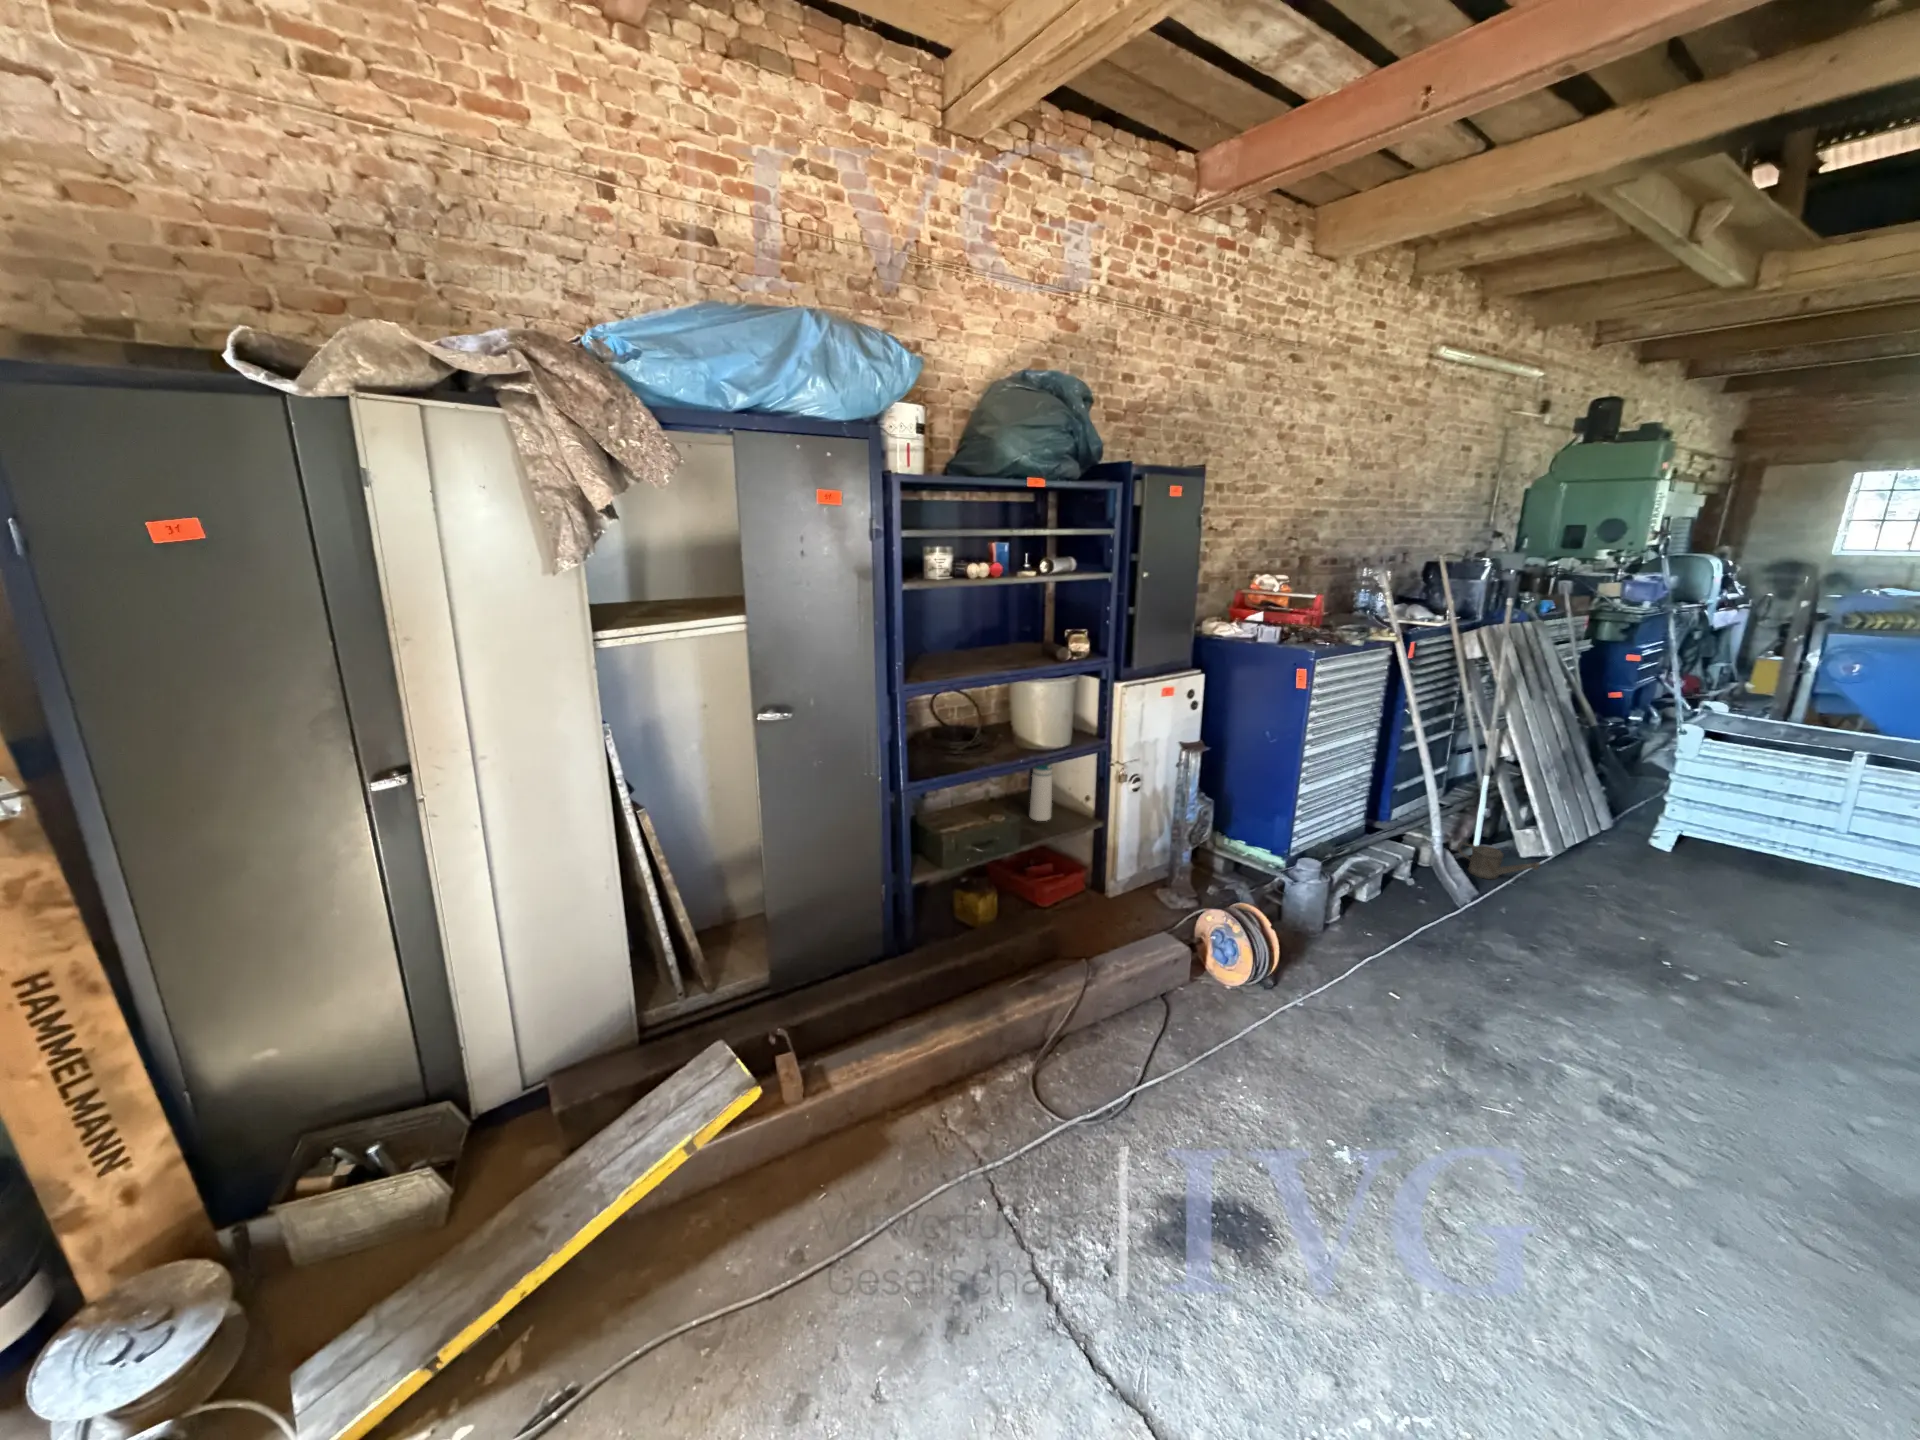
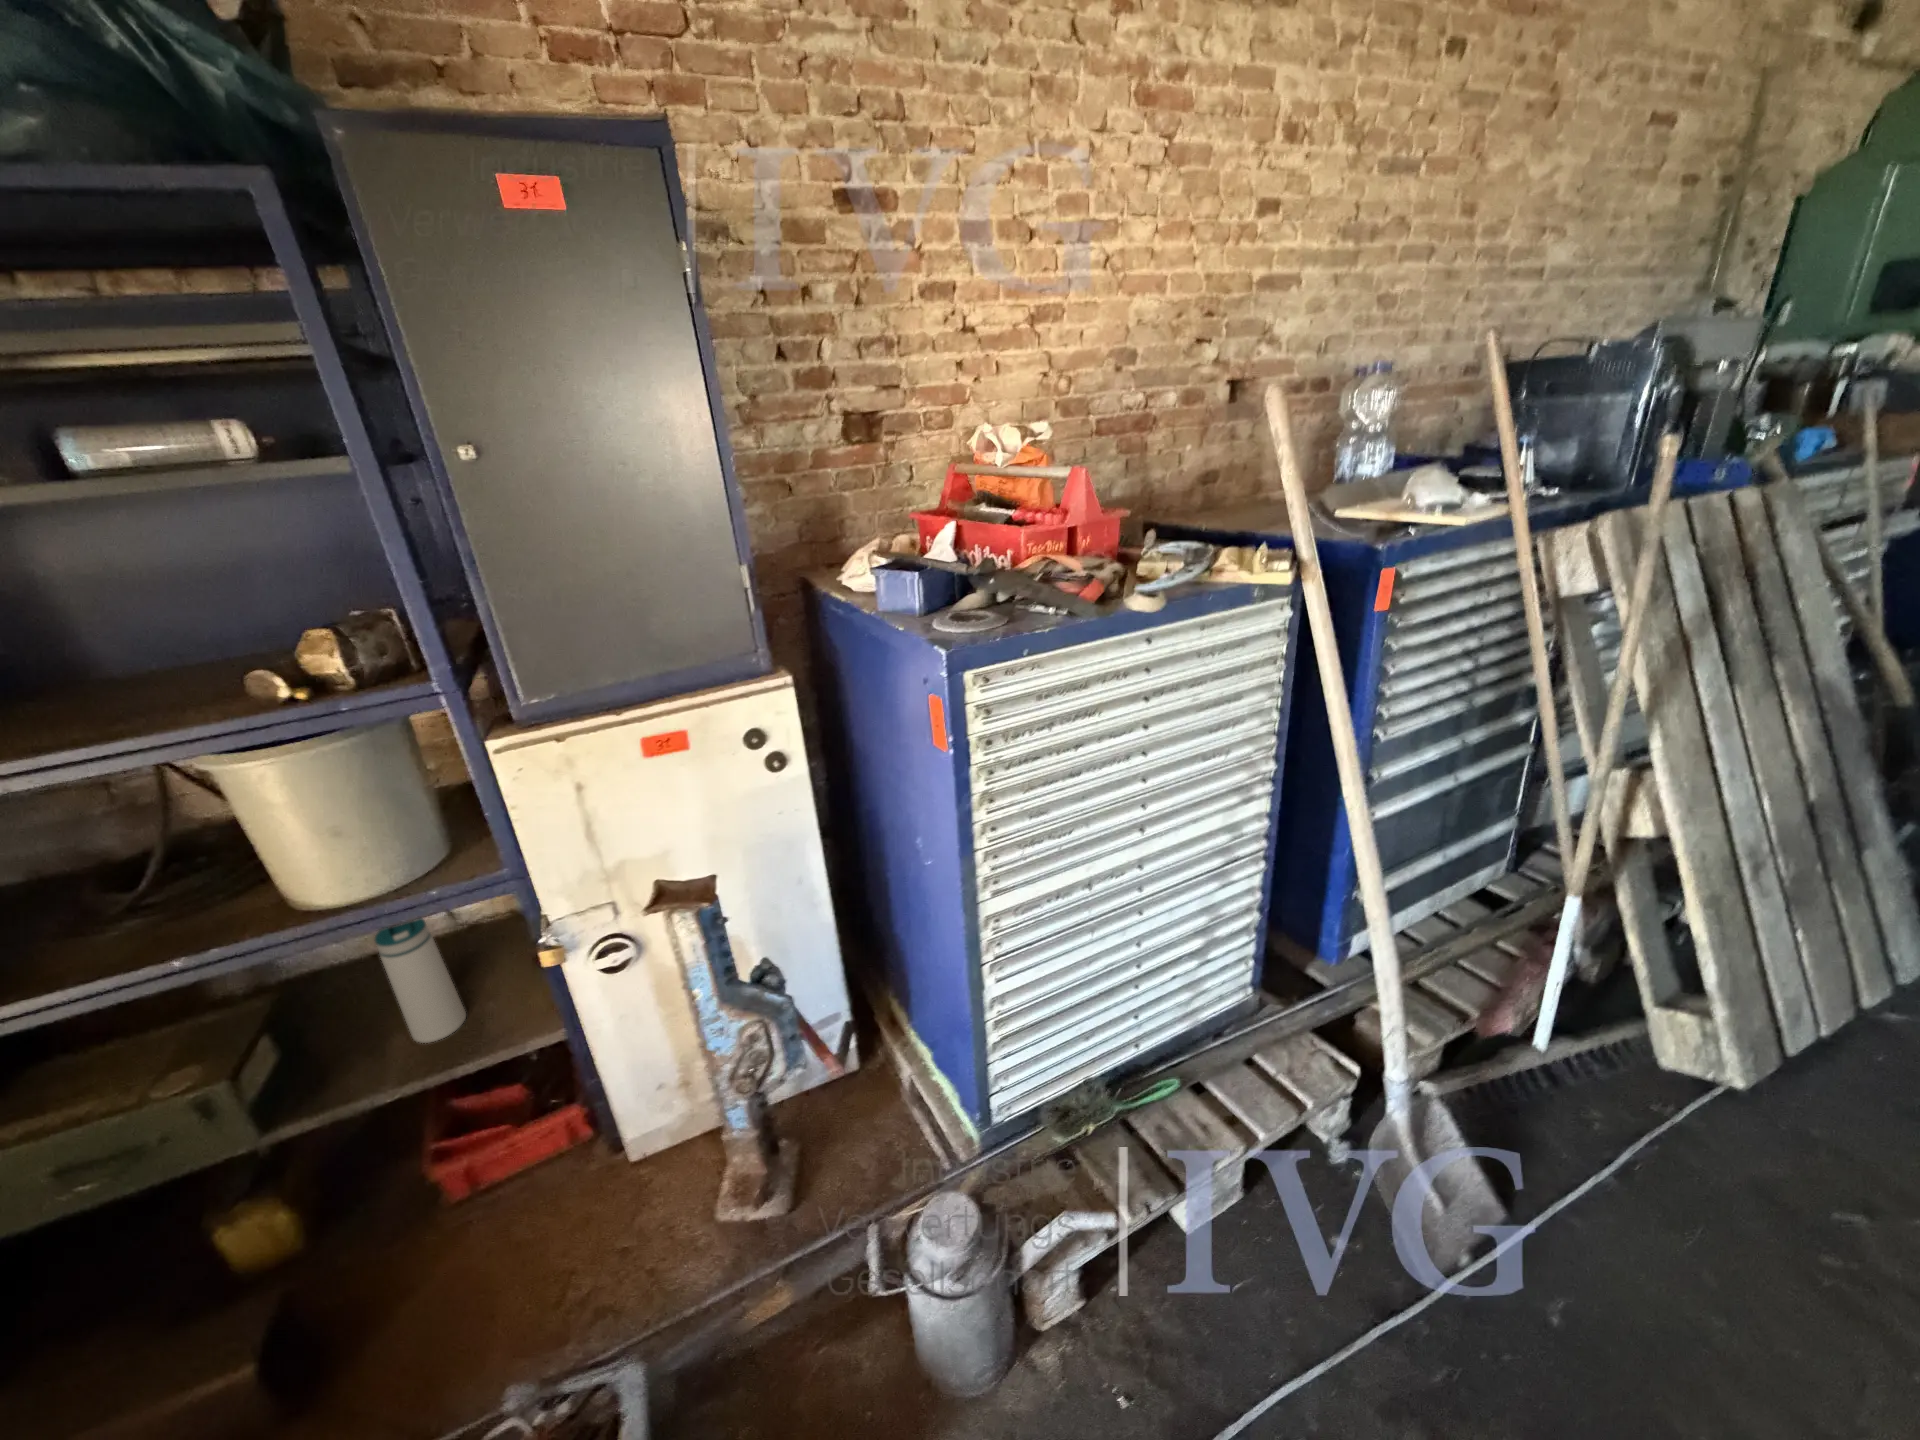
watering can: present [1458,842,1540,879] -> none [1504,1023,1700,1143]

